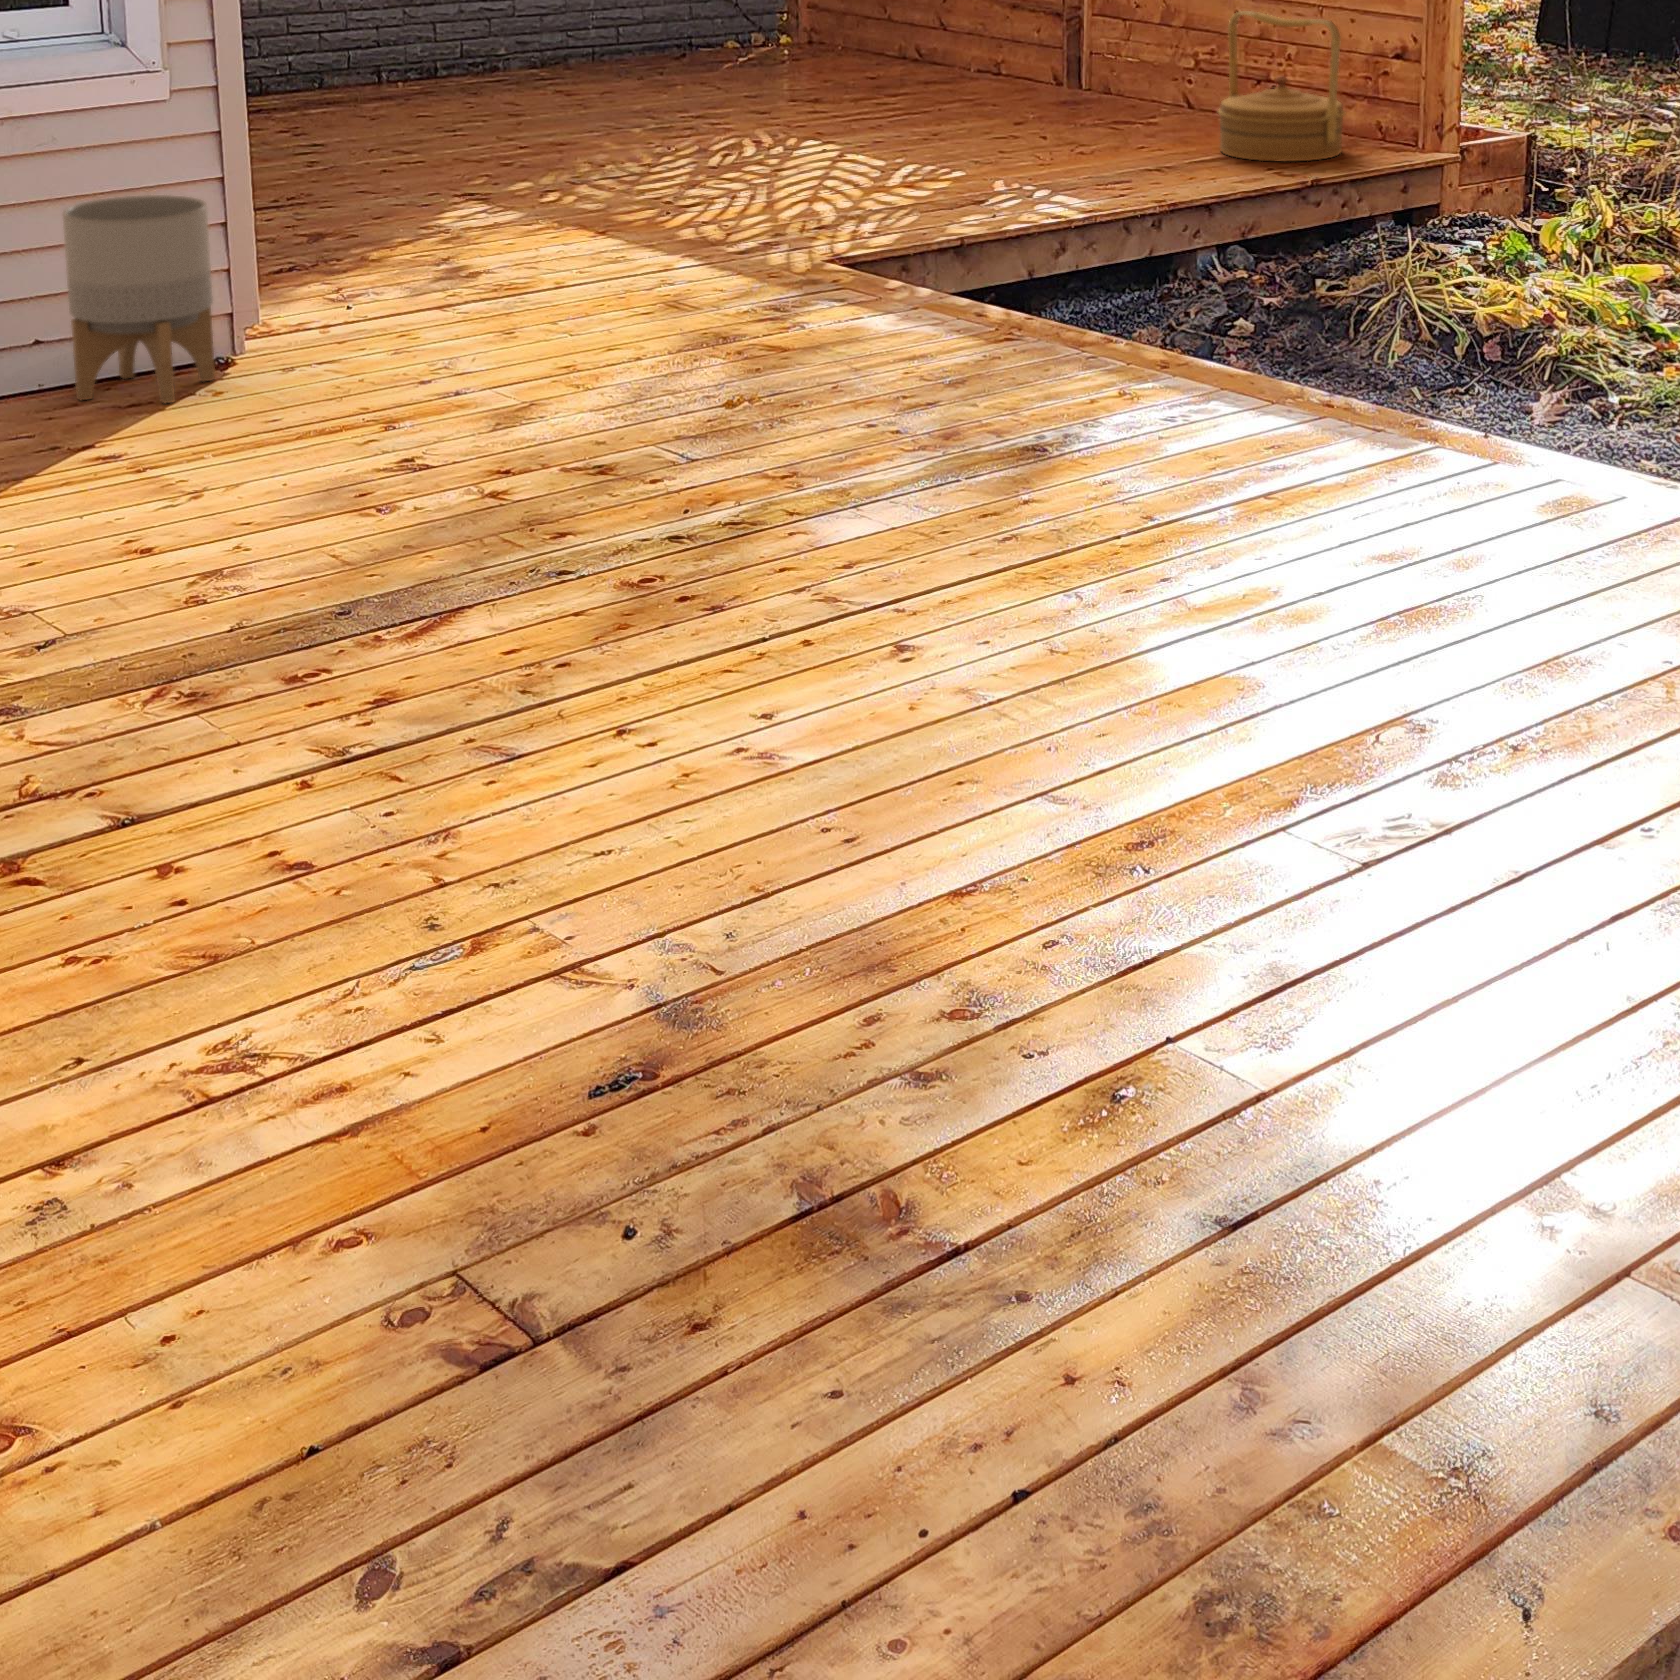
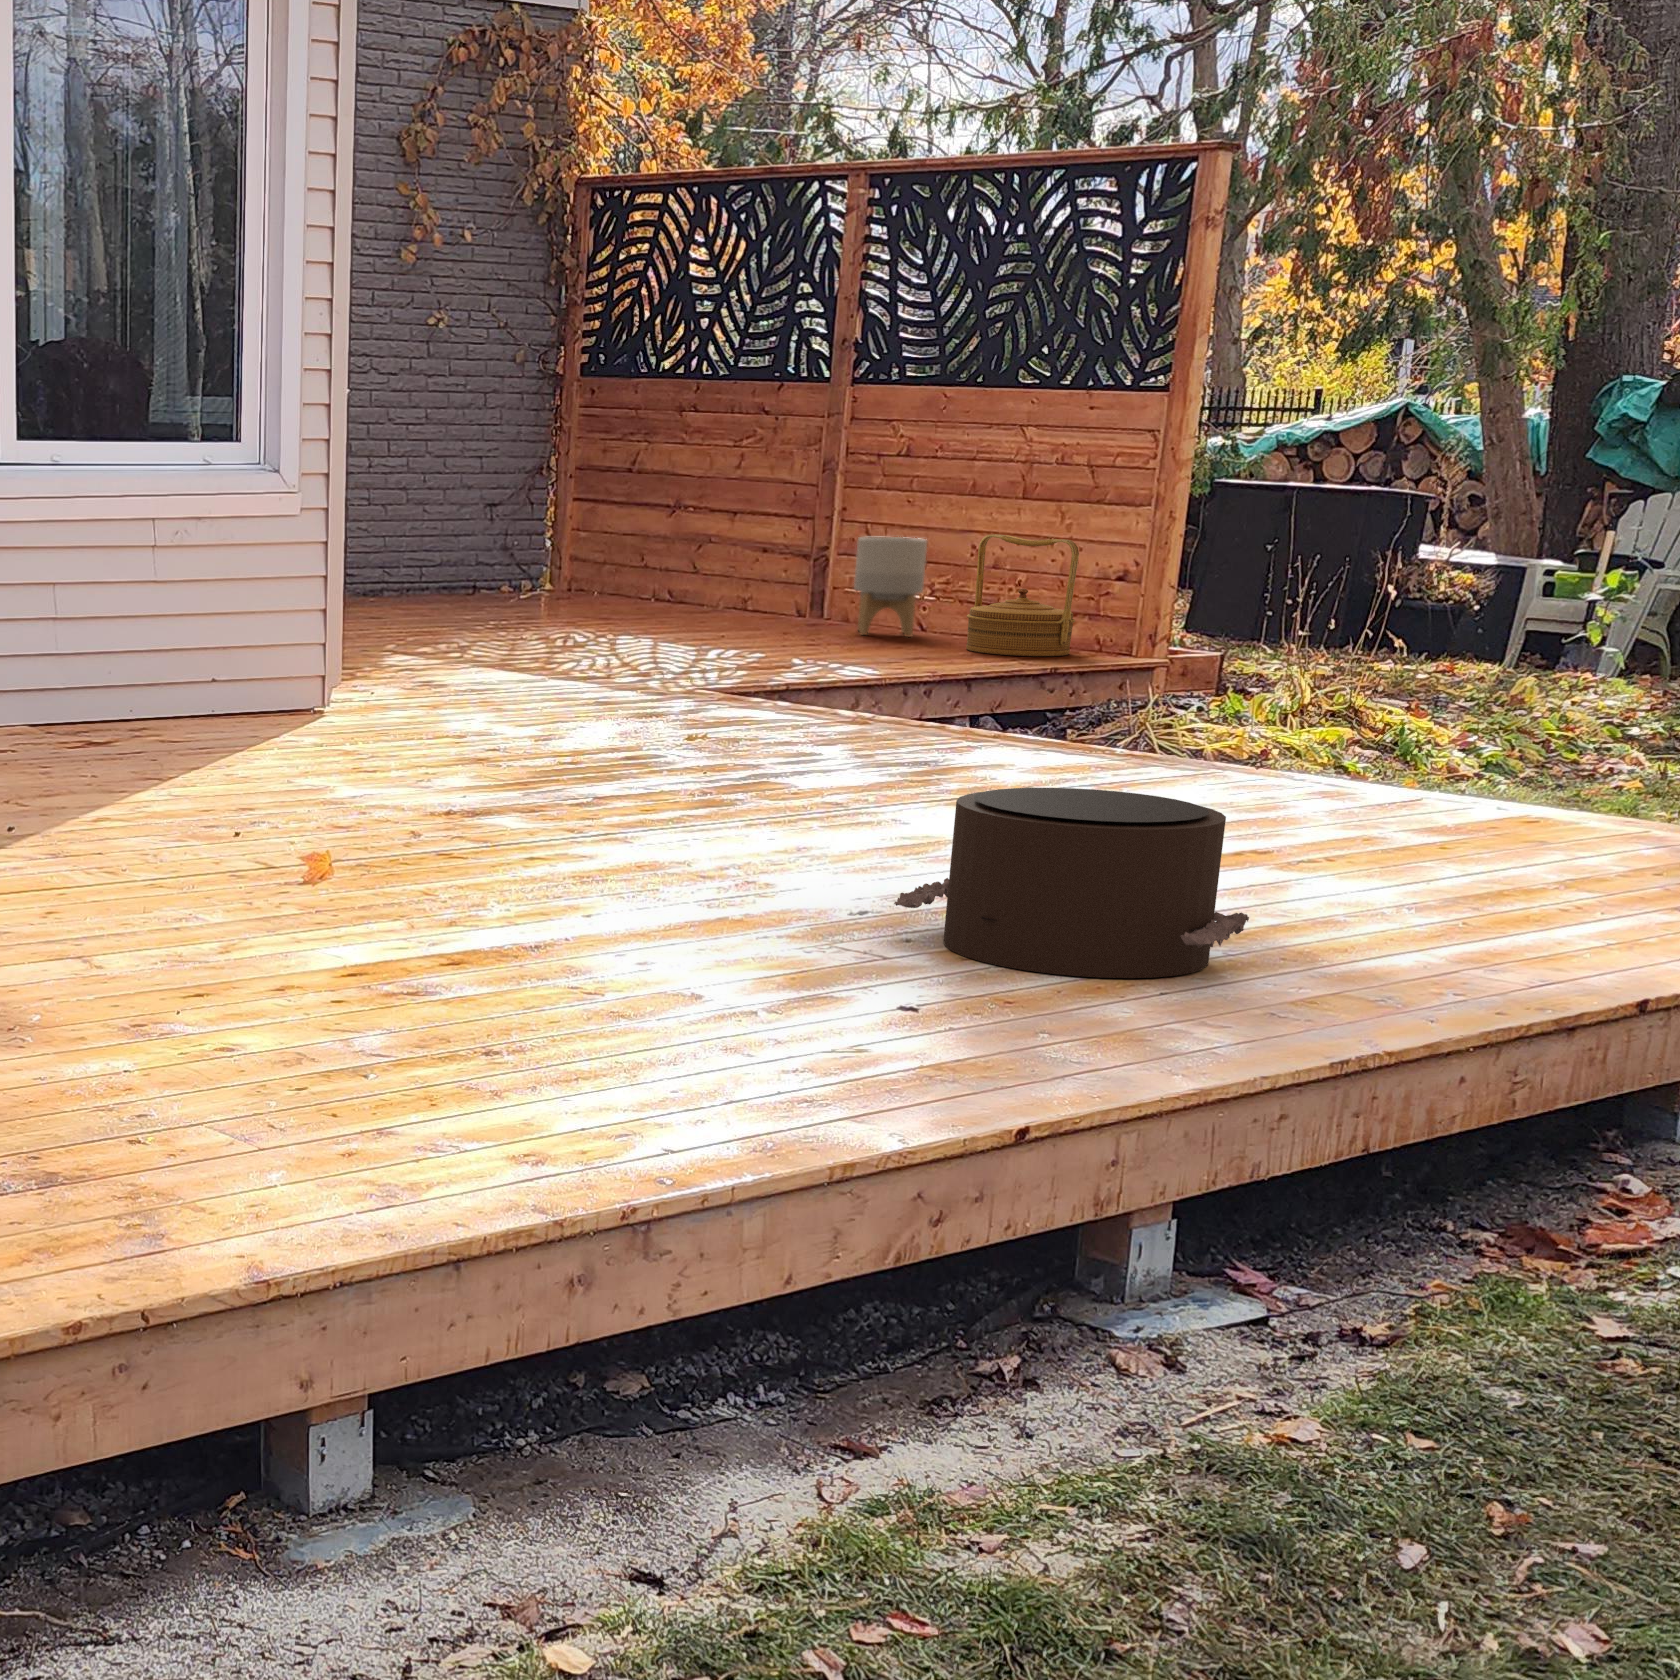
planter: present [63,195,215,403] -> present [854,537,927,637]
pouf: none [582,853,1236,1351] -> present [894,788,1249,978]

